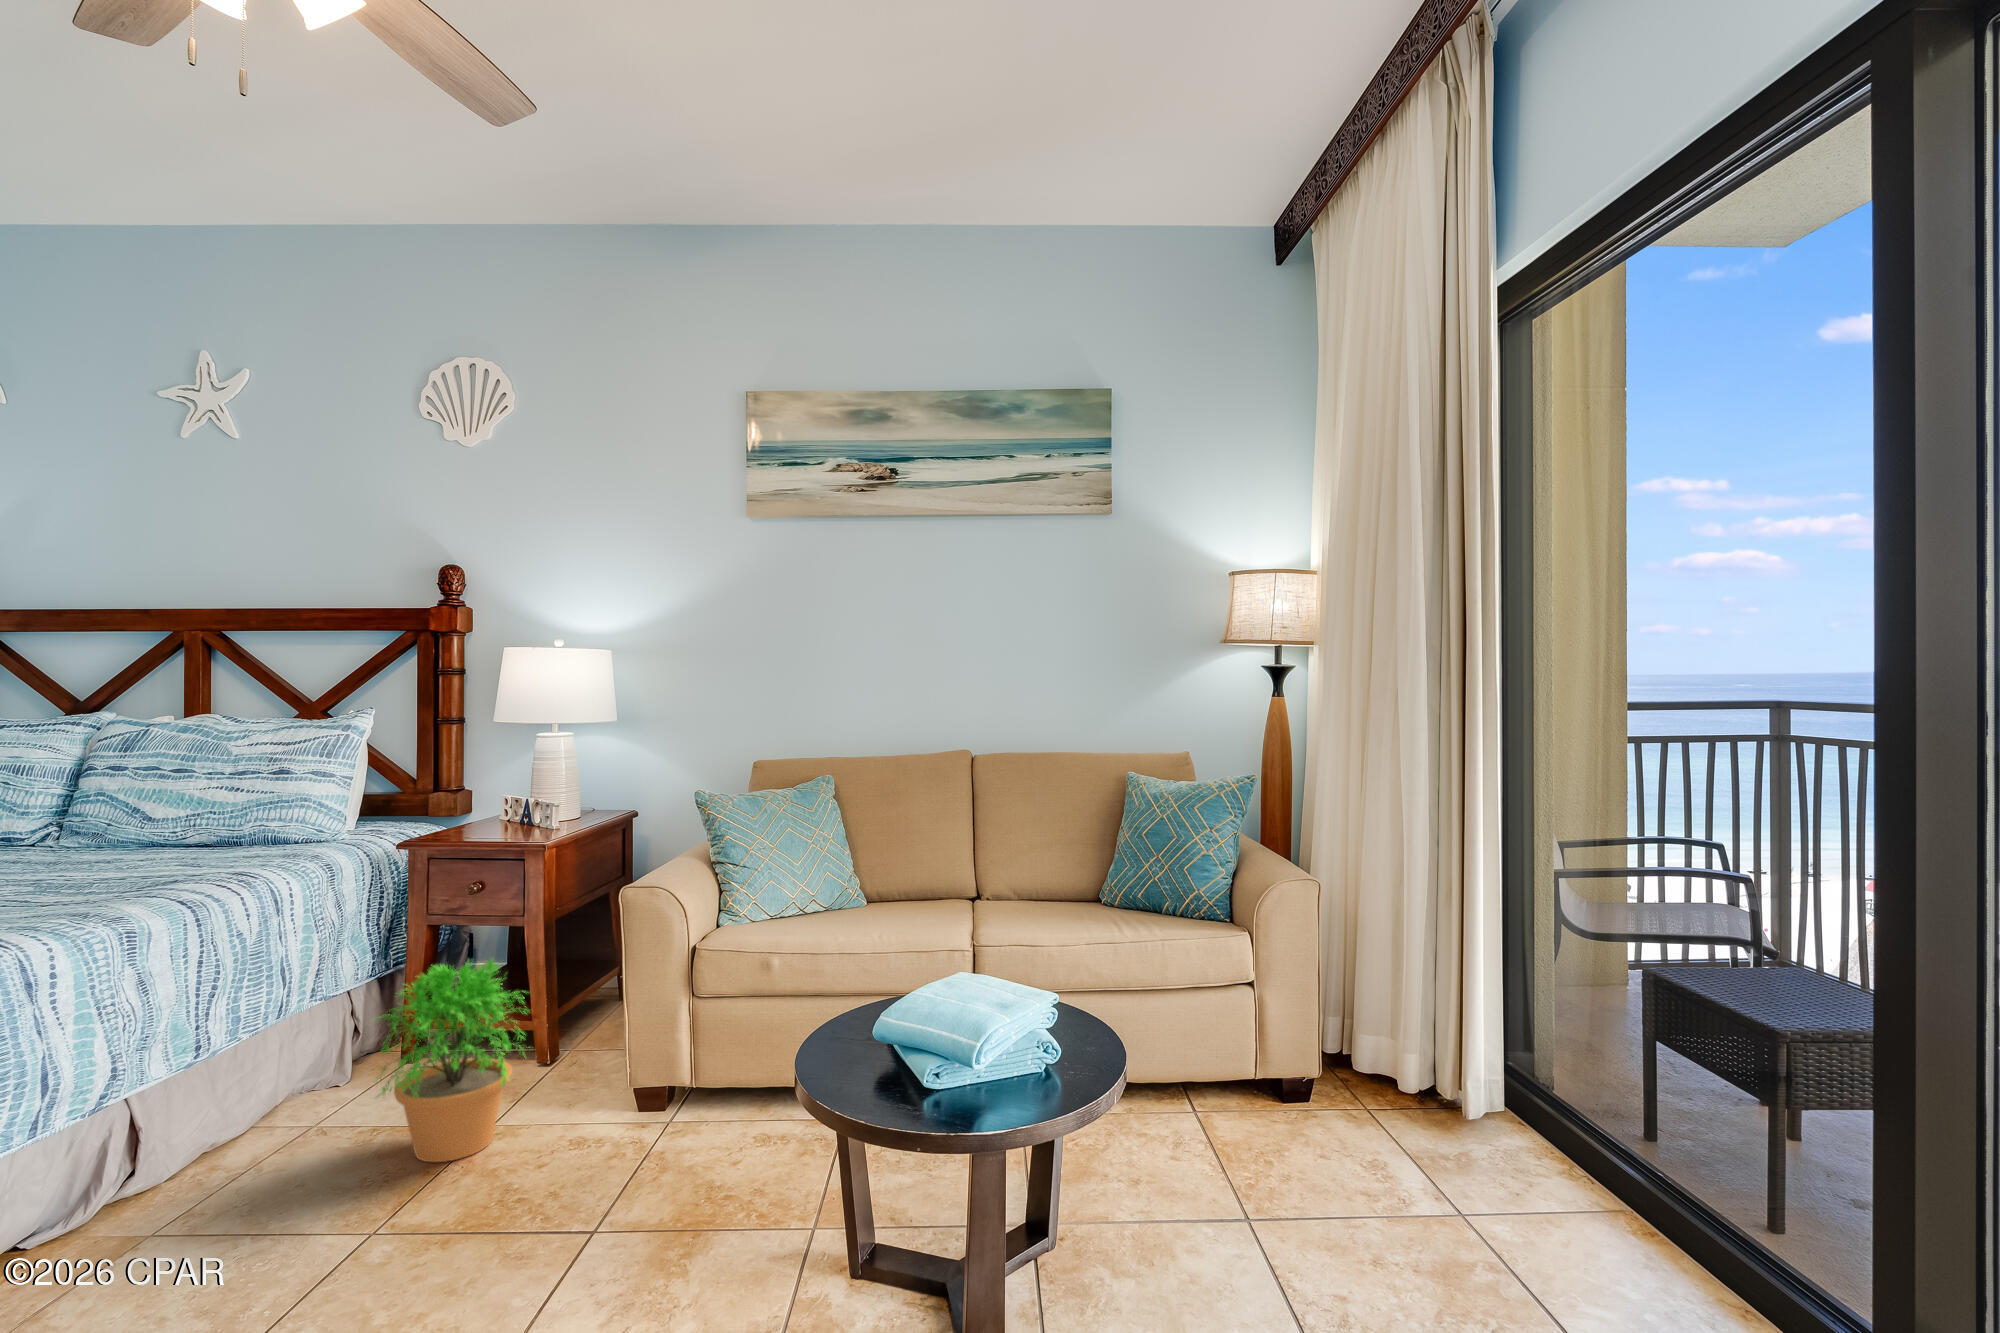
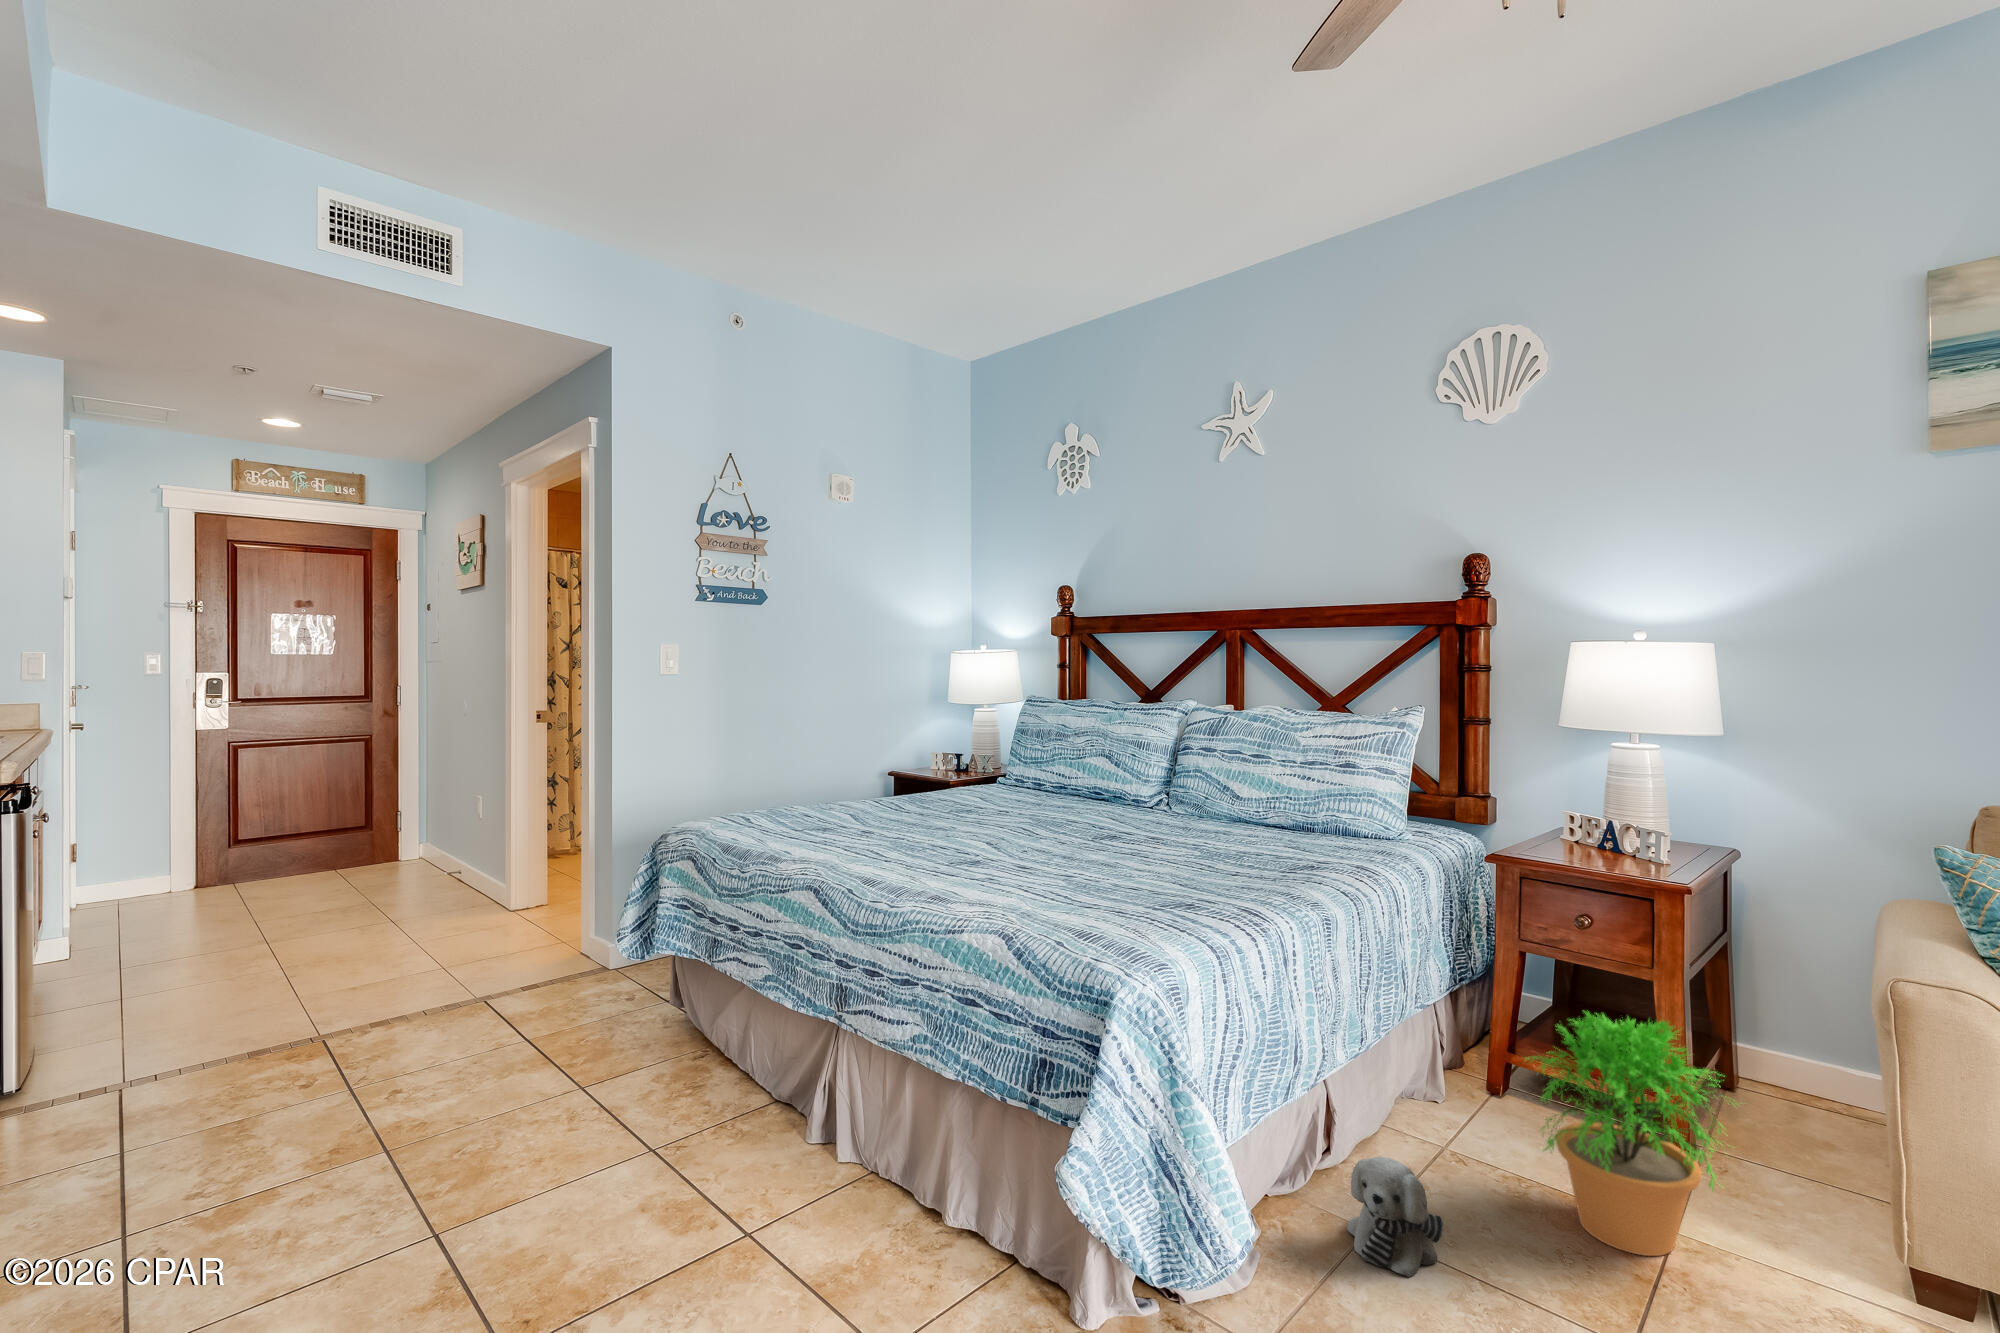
plush toy: none [127,1151,250,1263] -> present [1348,1157,1443,1277]

